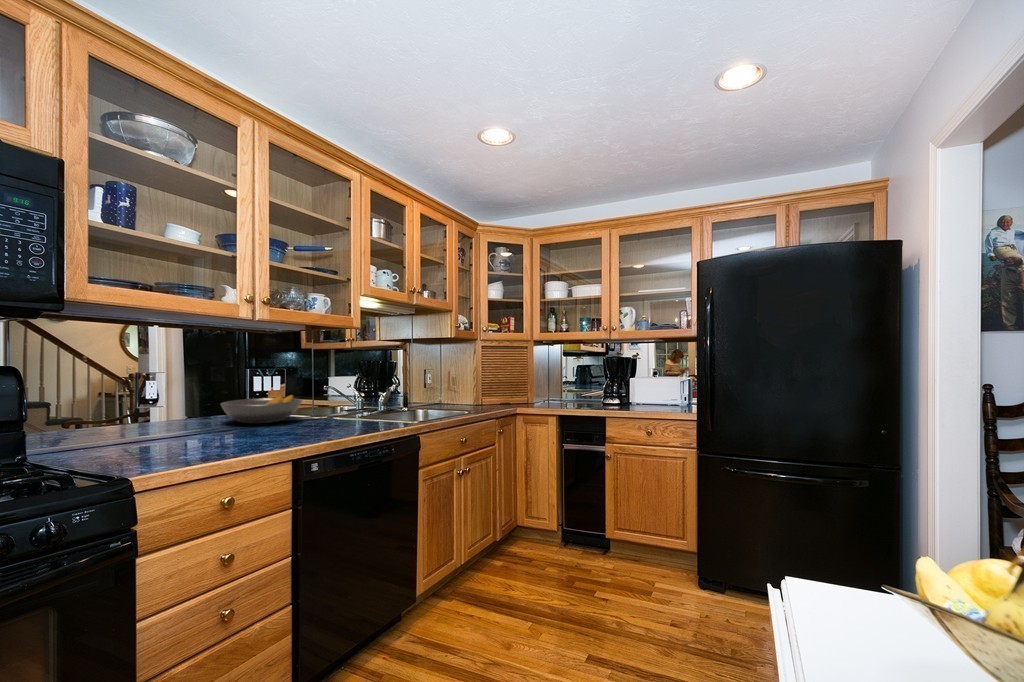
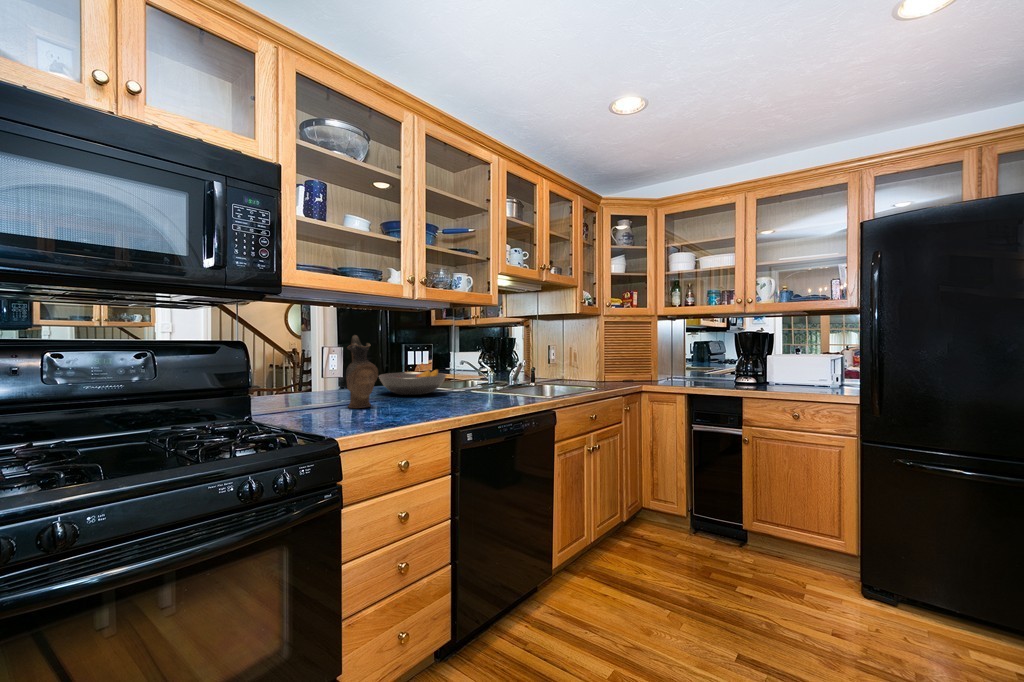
ceramic pitcher: none [161,359,203,442] -> present [346,335,378,408]

